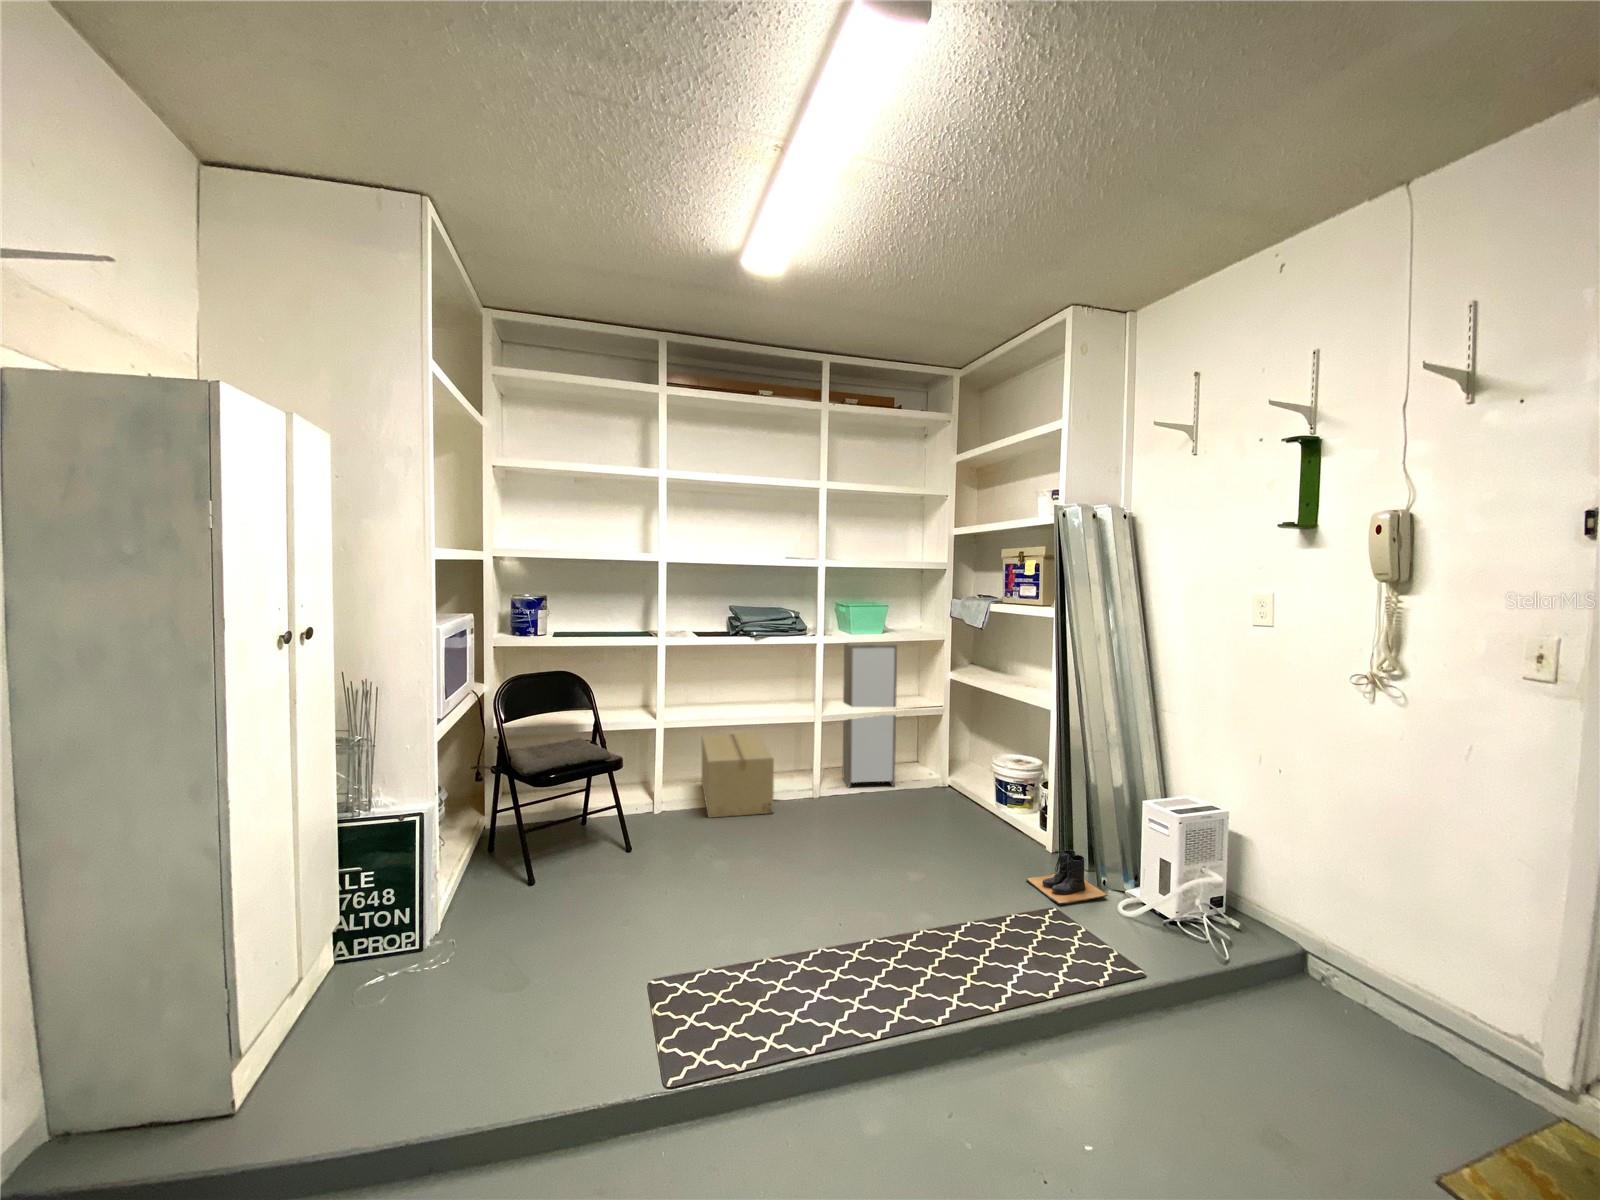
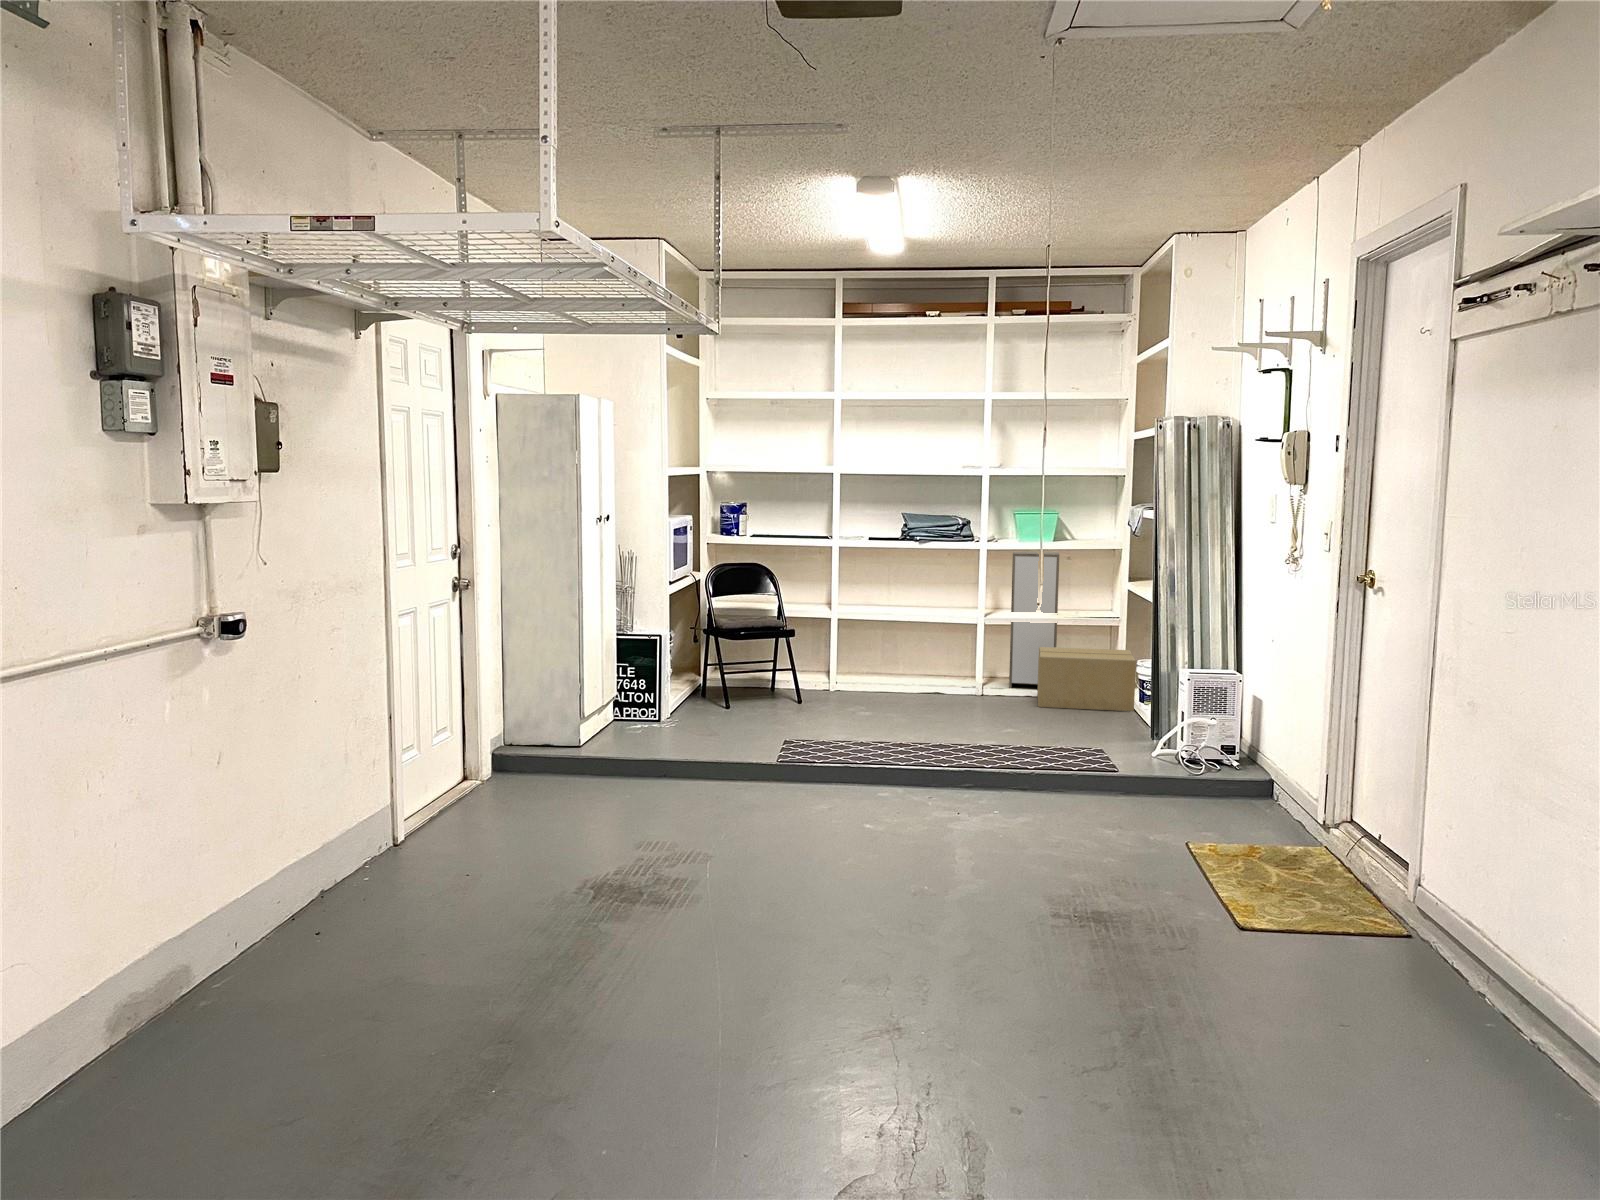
cardboard box: present [702,733,774,818] -> present [1037,647,1136,711]
boots: present [1027,850,1107,904] -> none [1104,715,1160,750]

